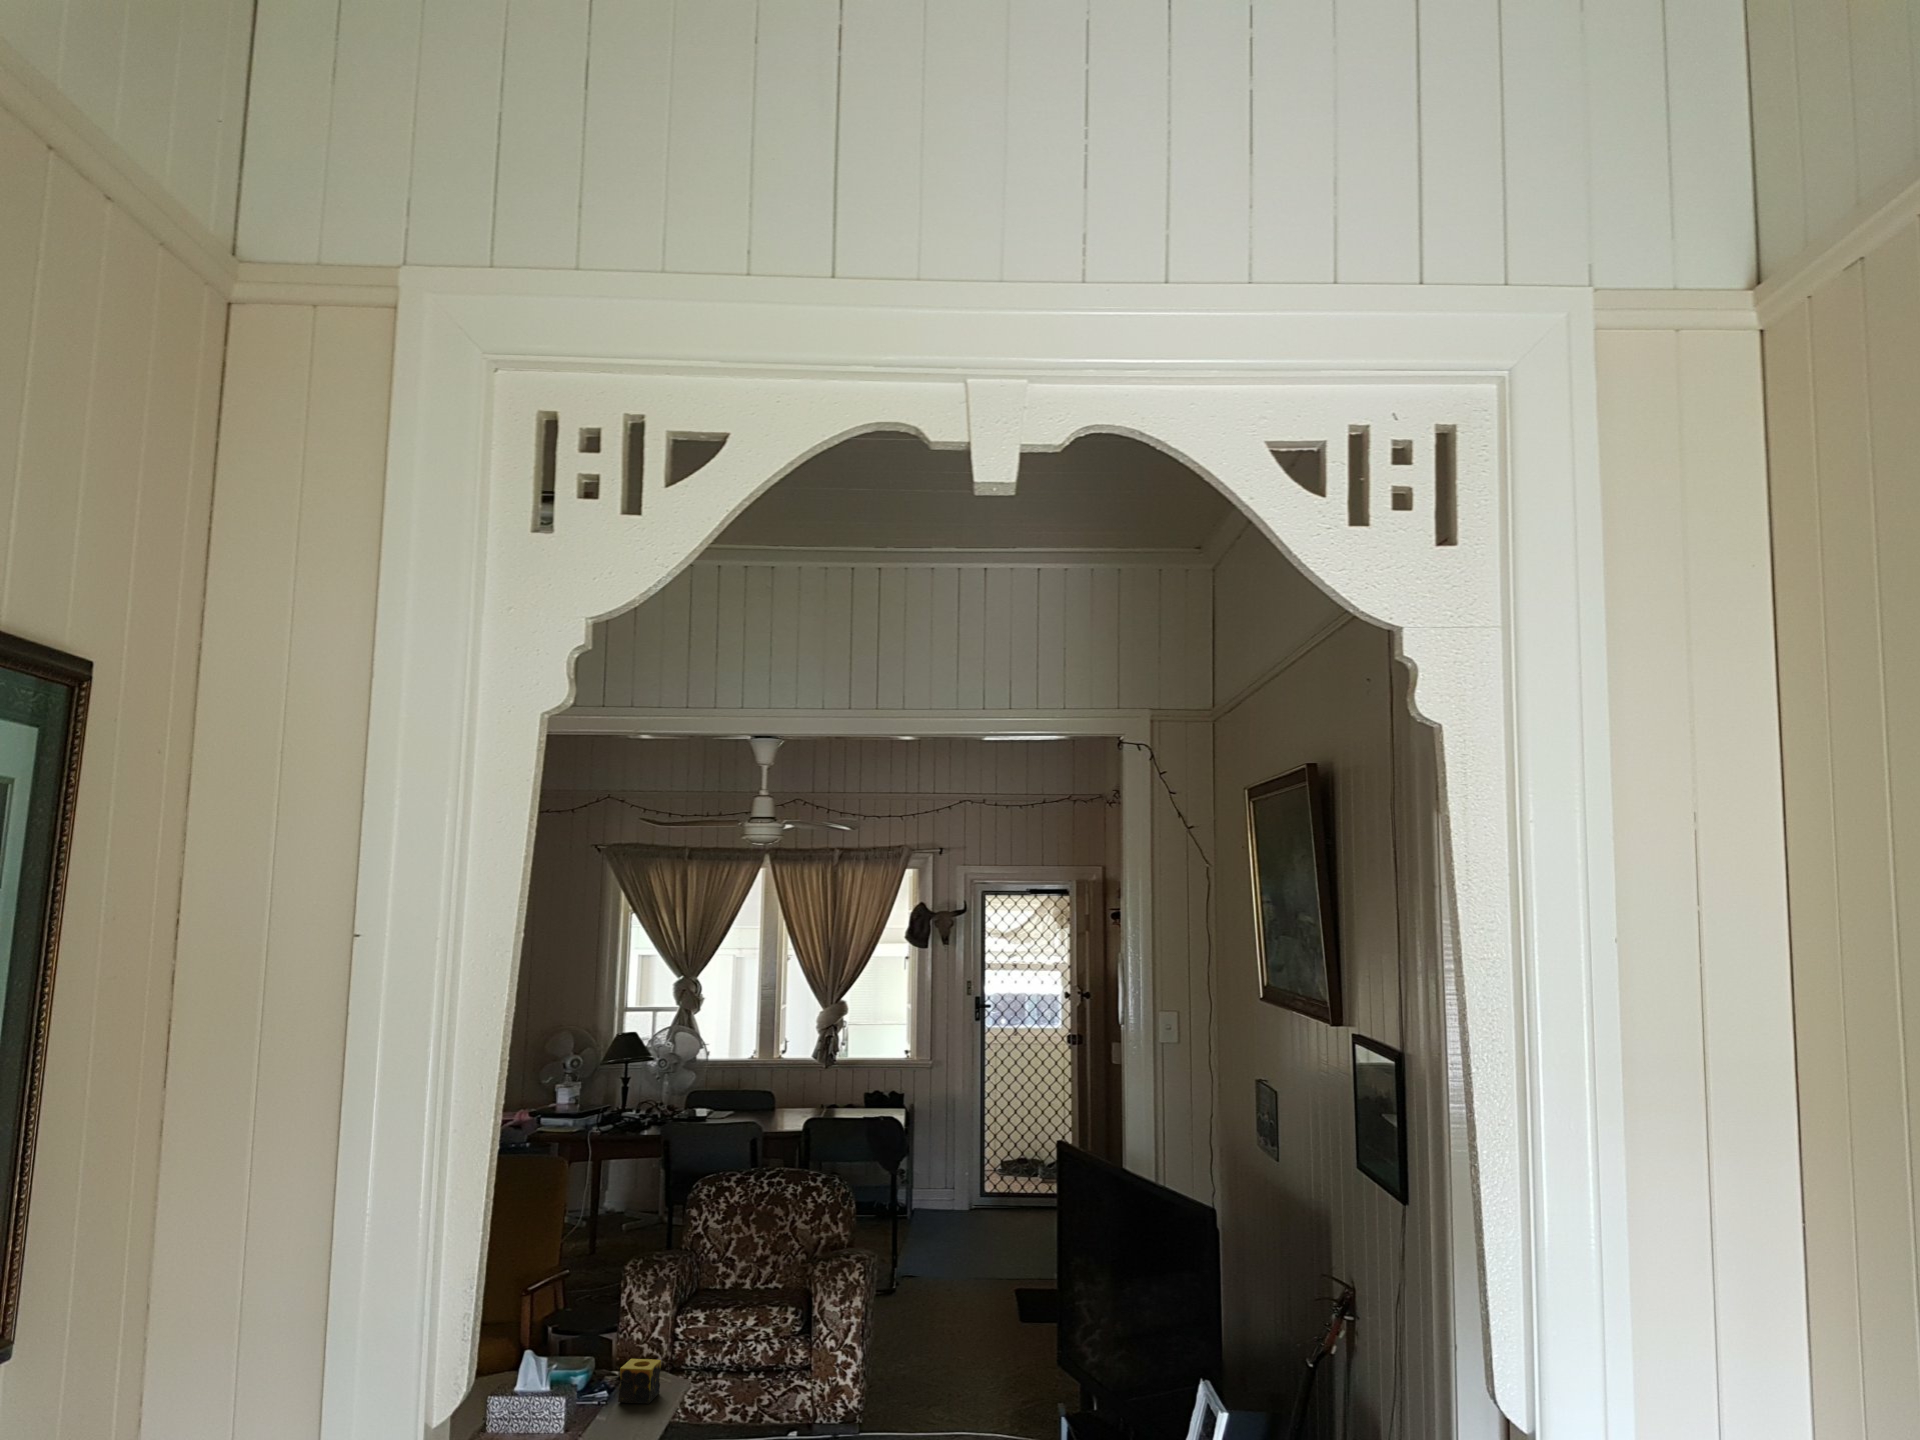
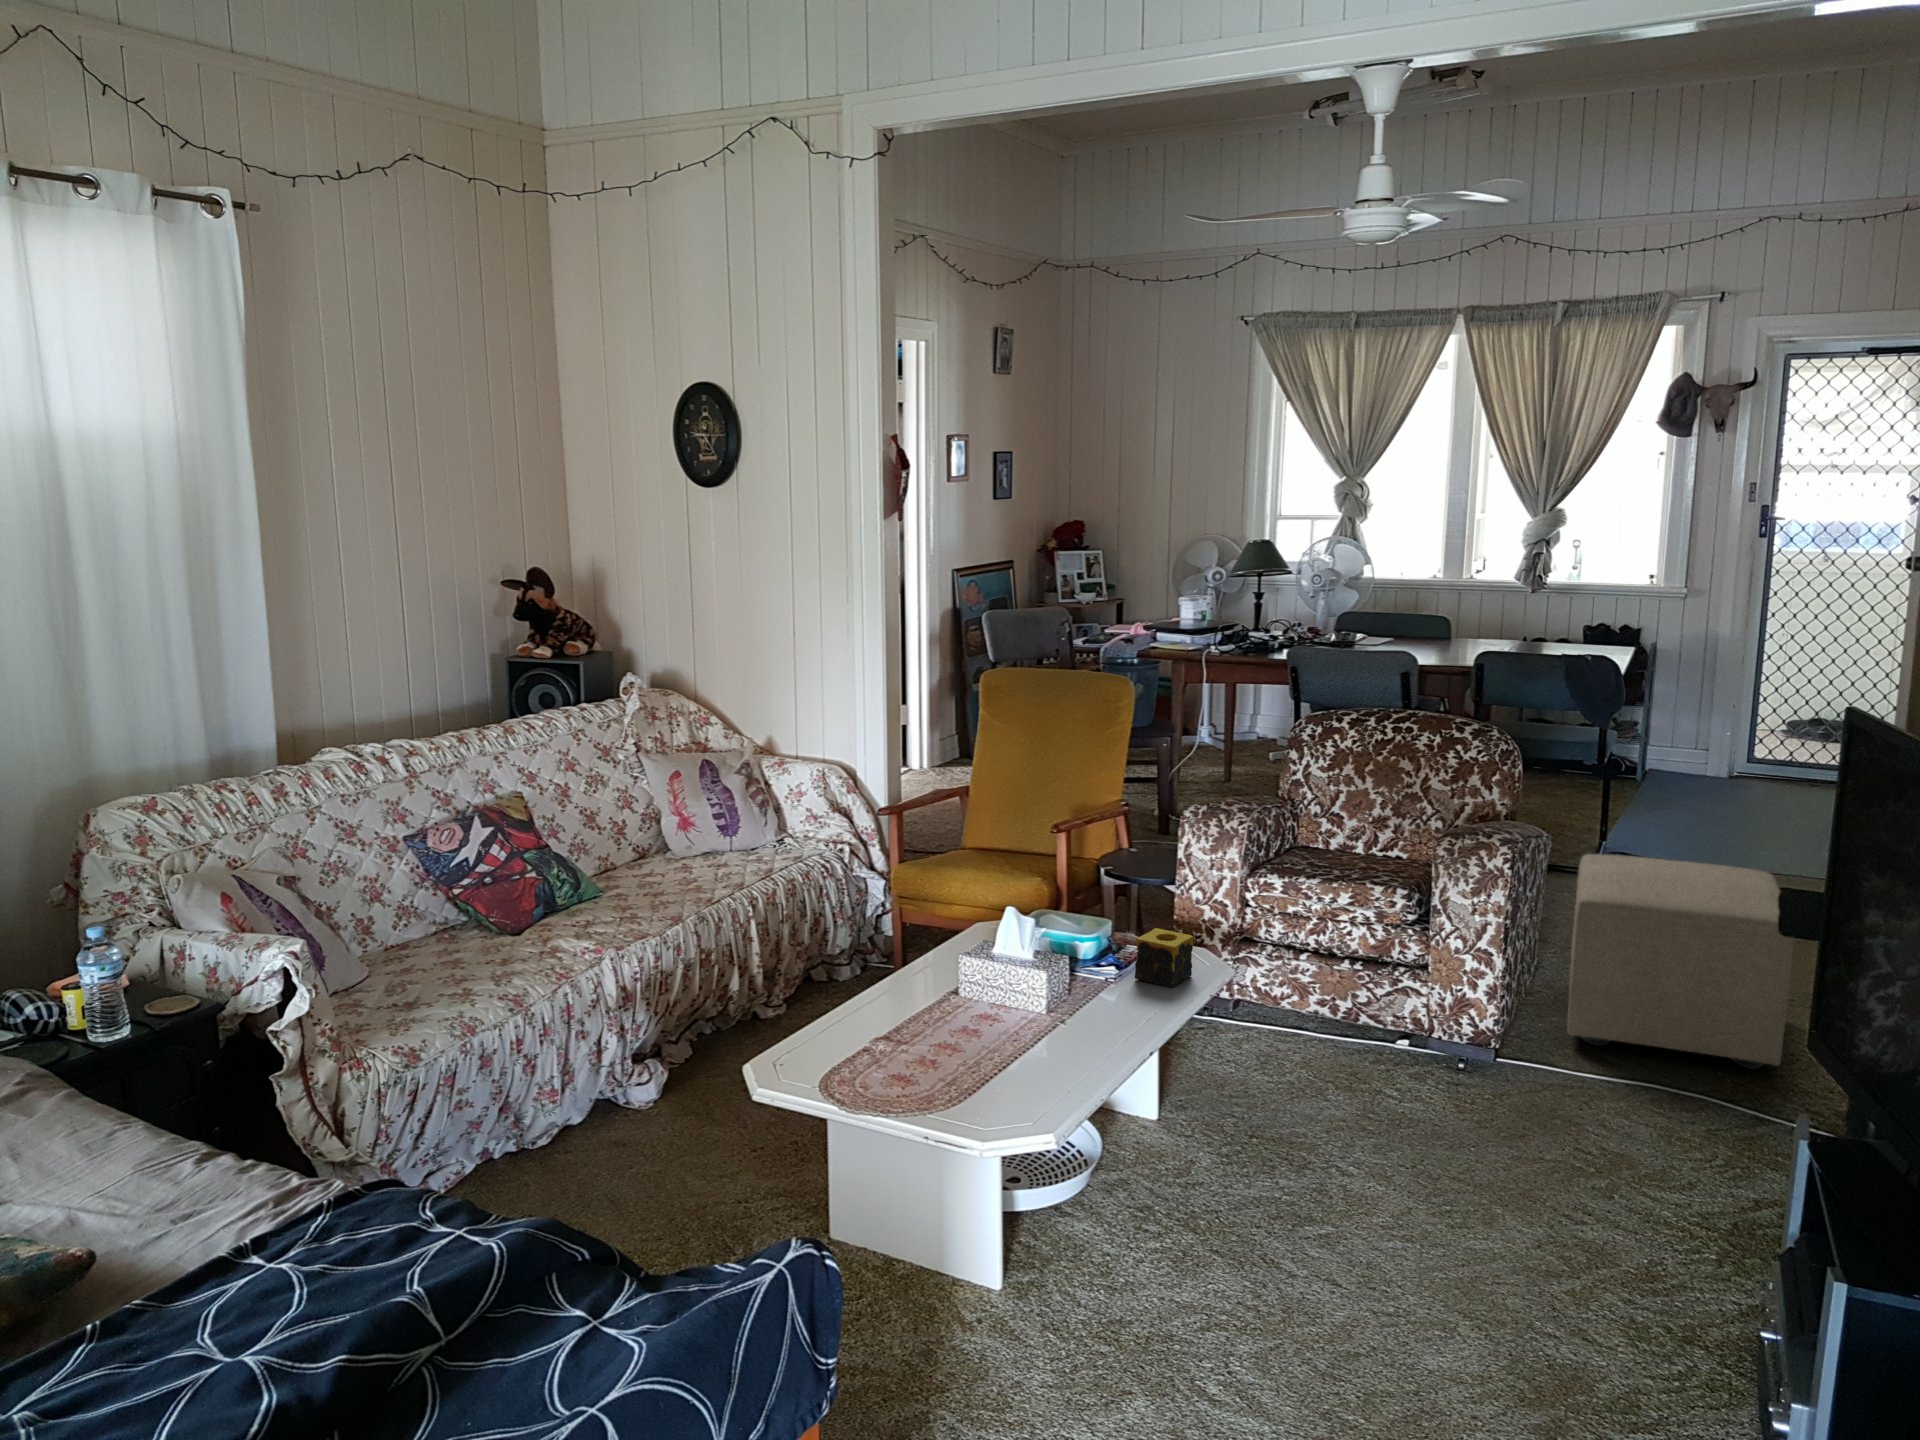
ottoman: none [896,1265,1035,1412] -> present [1567,854,1793,1069]

